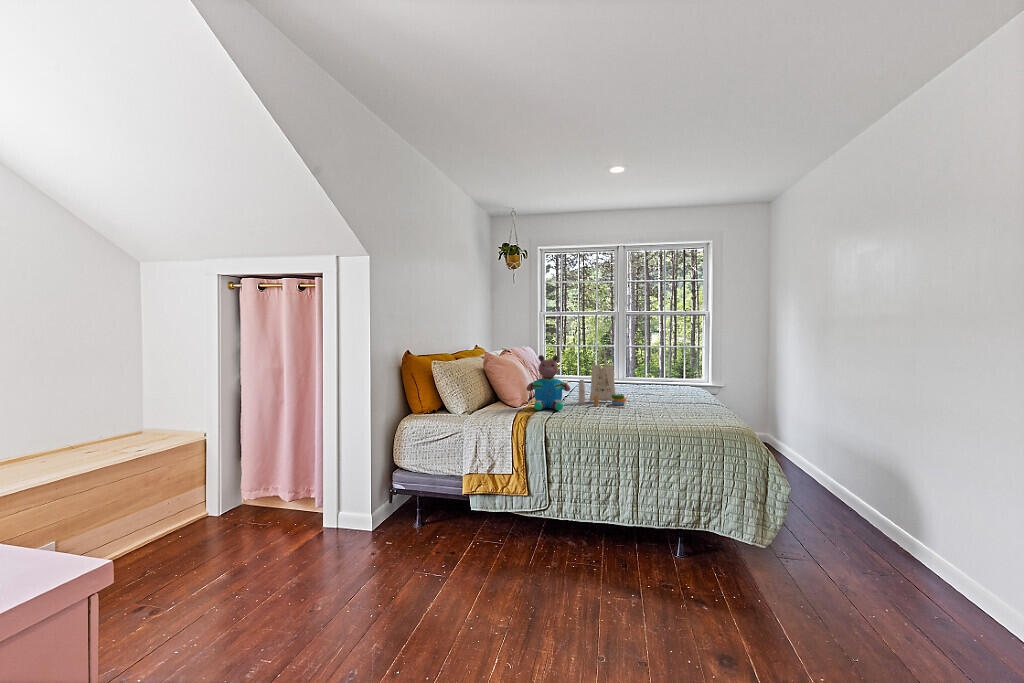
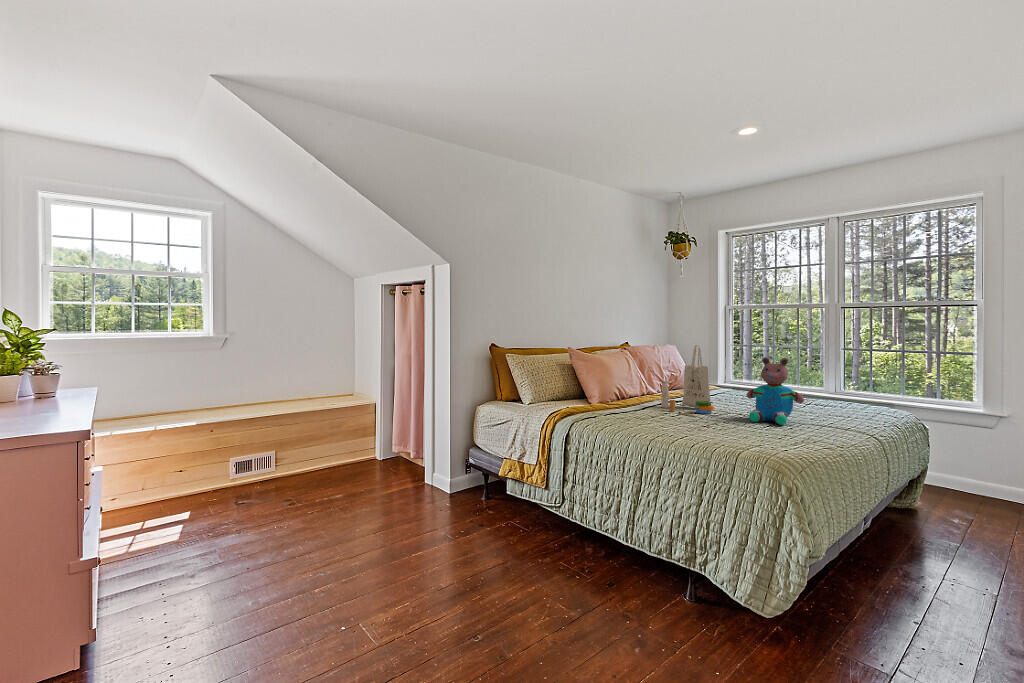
teddy bear: present [526,355,570,410] -> present [746,357,804,425]

